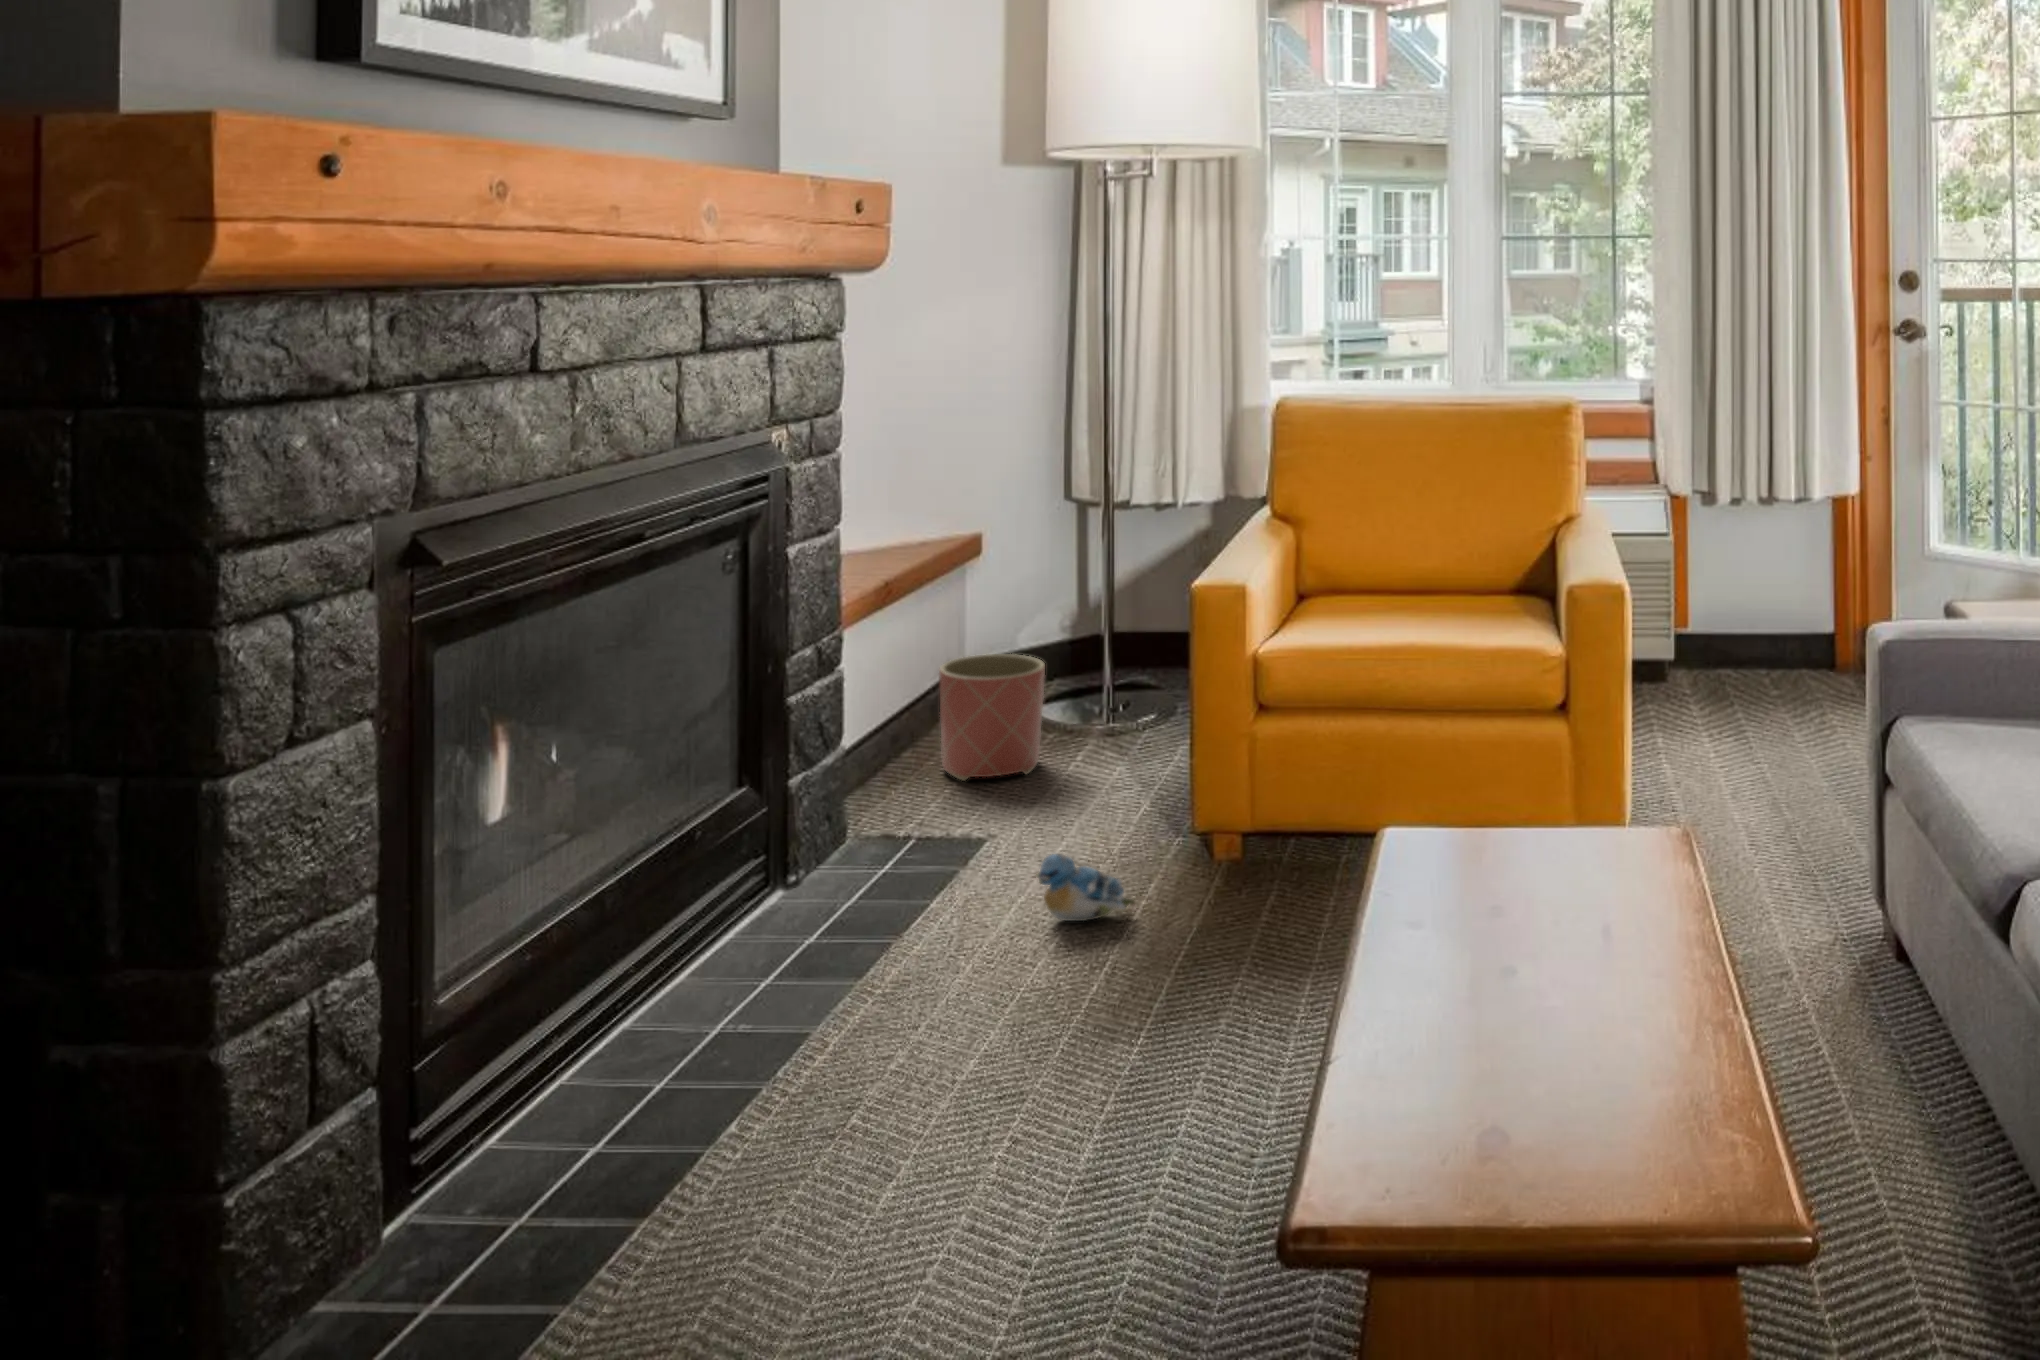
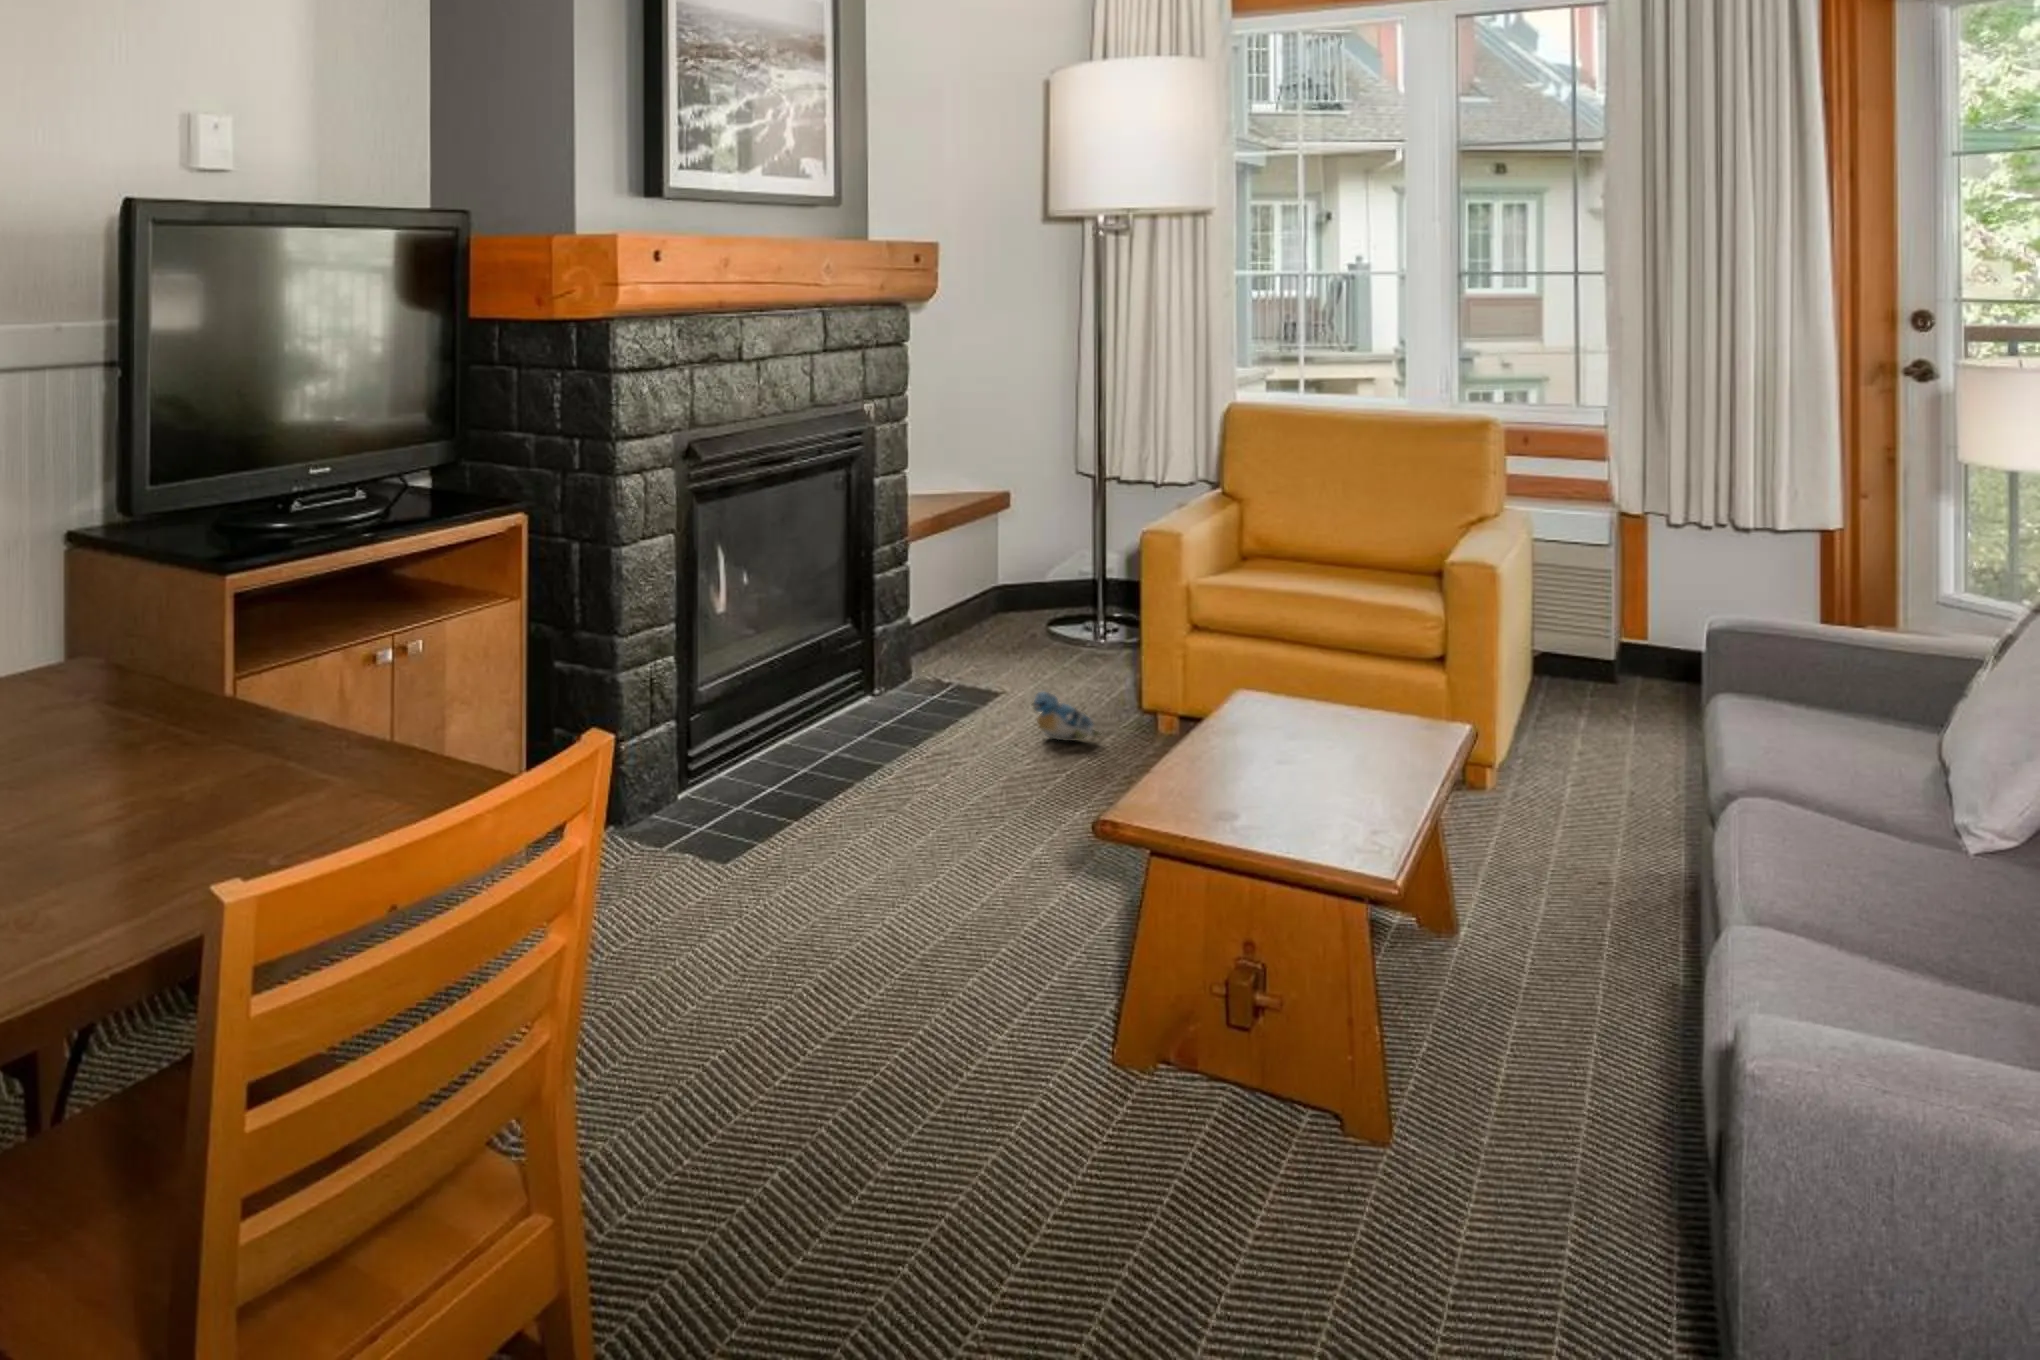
planter: present [939,654,1045,781] -> none [976,573,1052,660]

